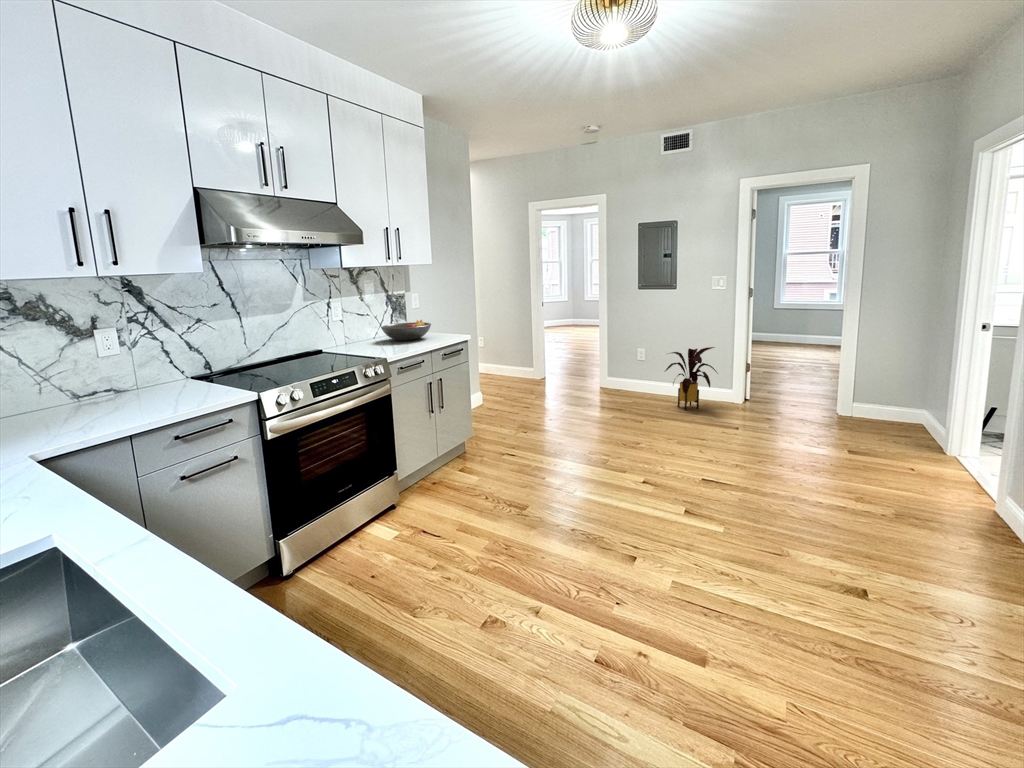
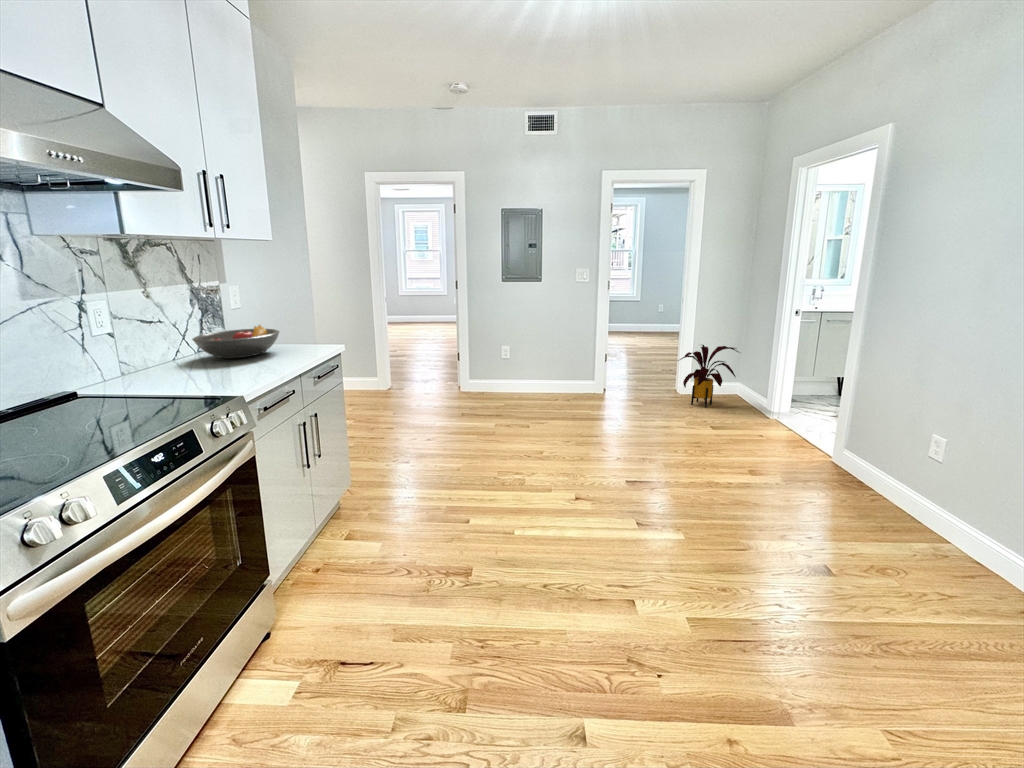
house plant: present [665,347,716,410] -> present [678,345,738,408]

